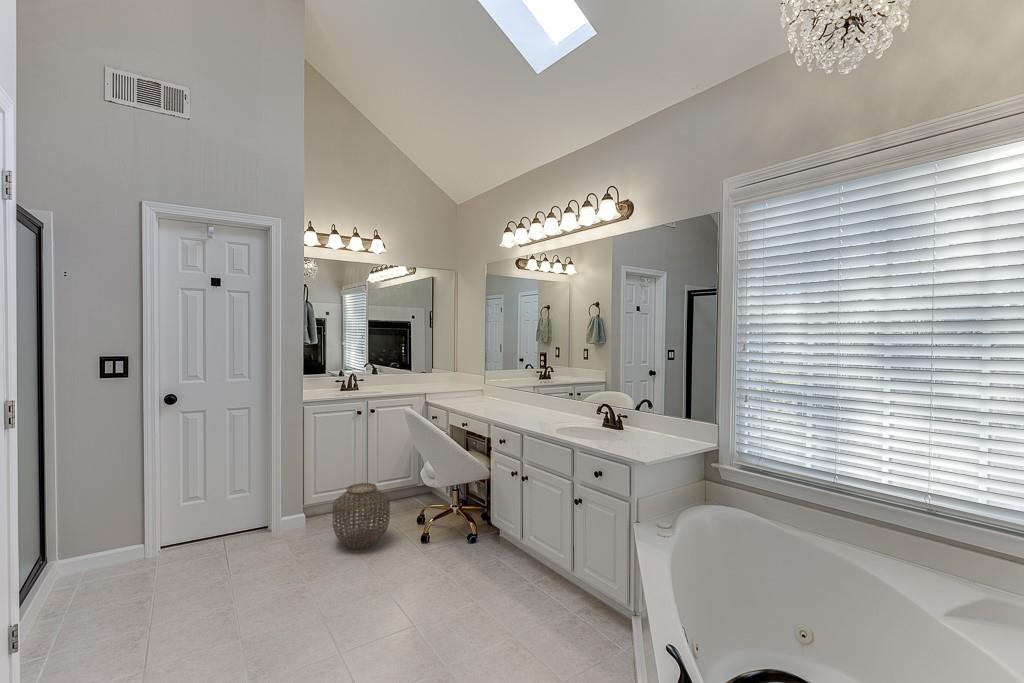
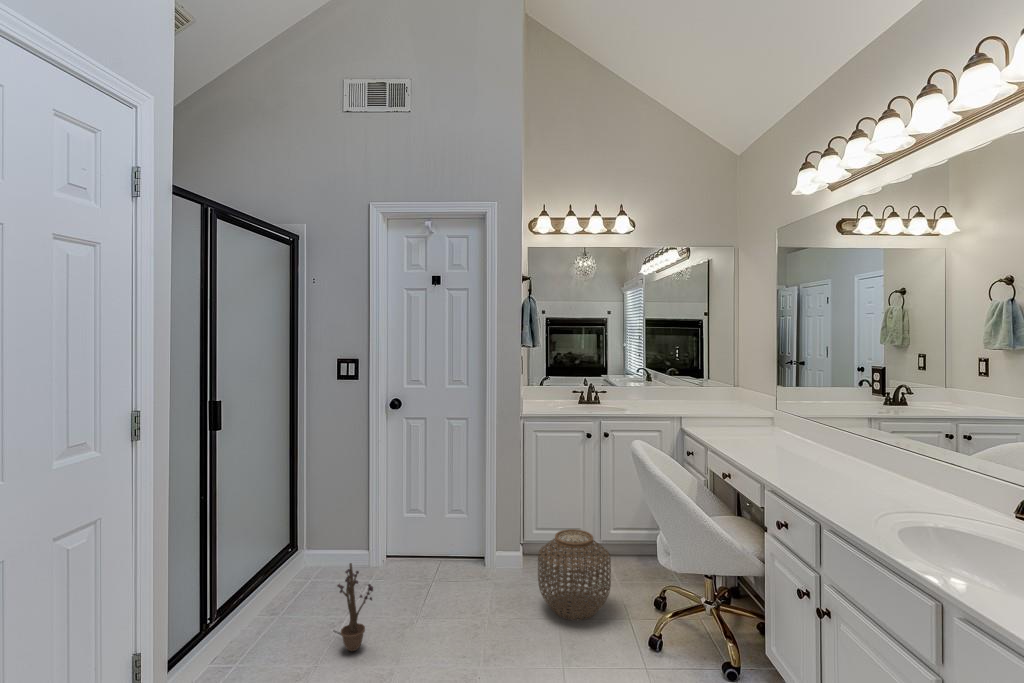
decorative plant: none [148,544,205,622] -> present [333,563,373,651]

